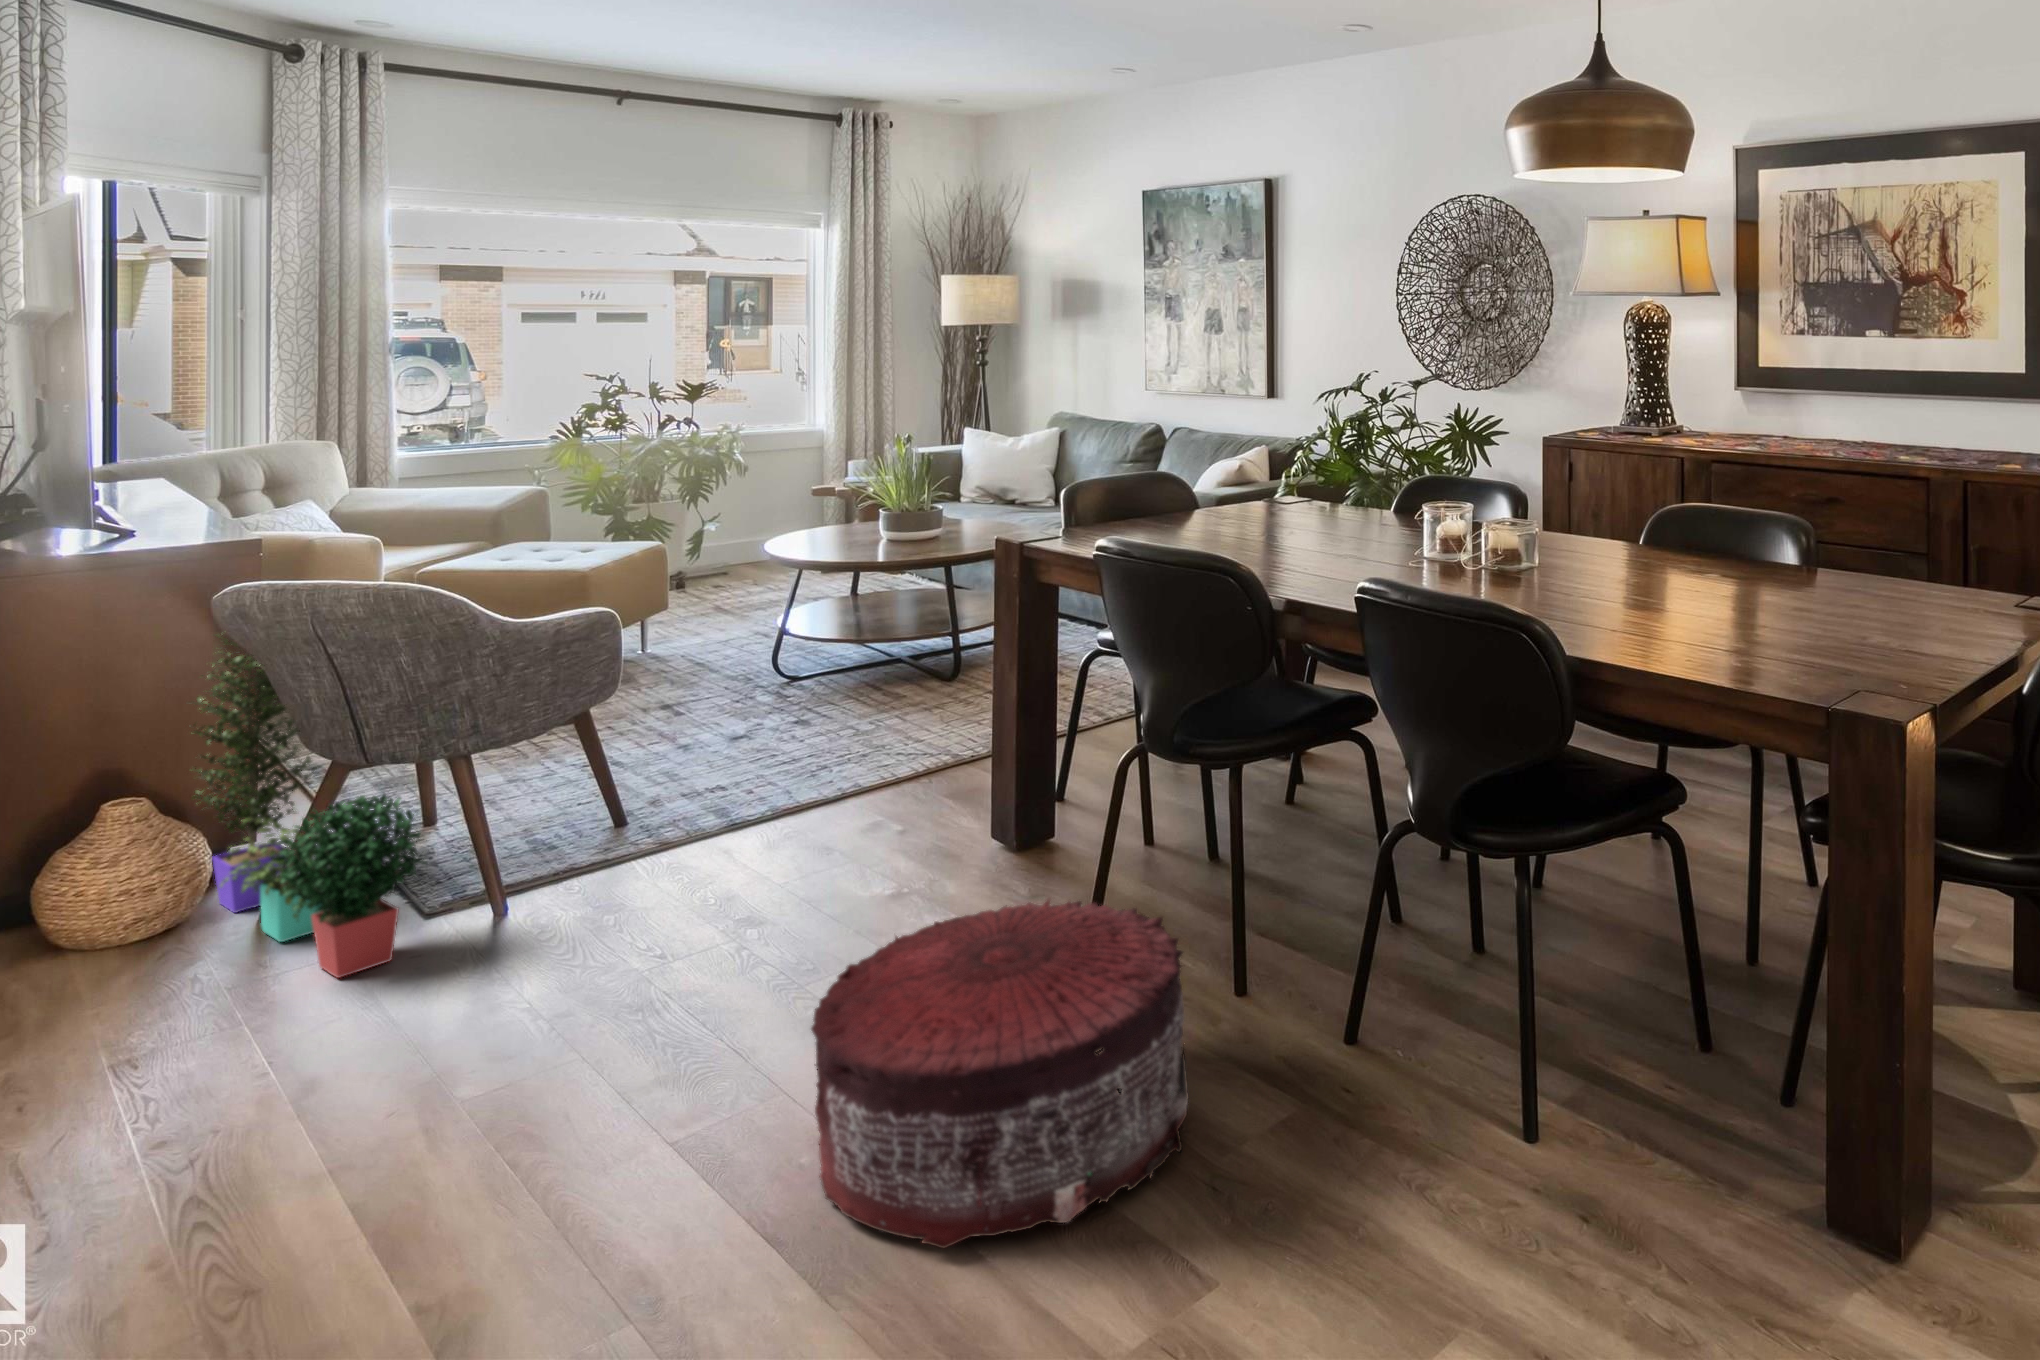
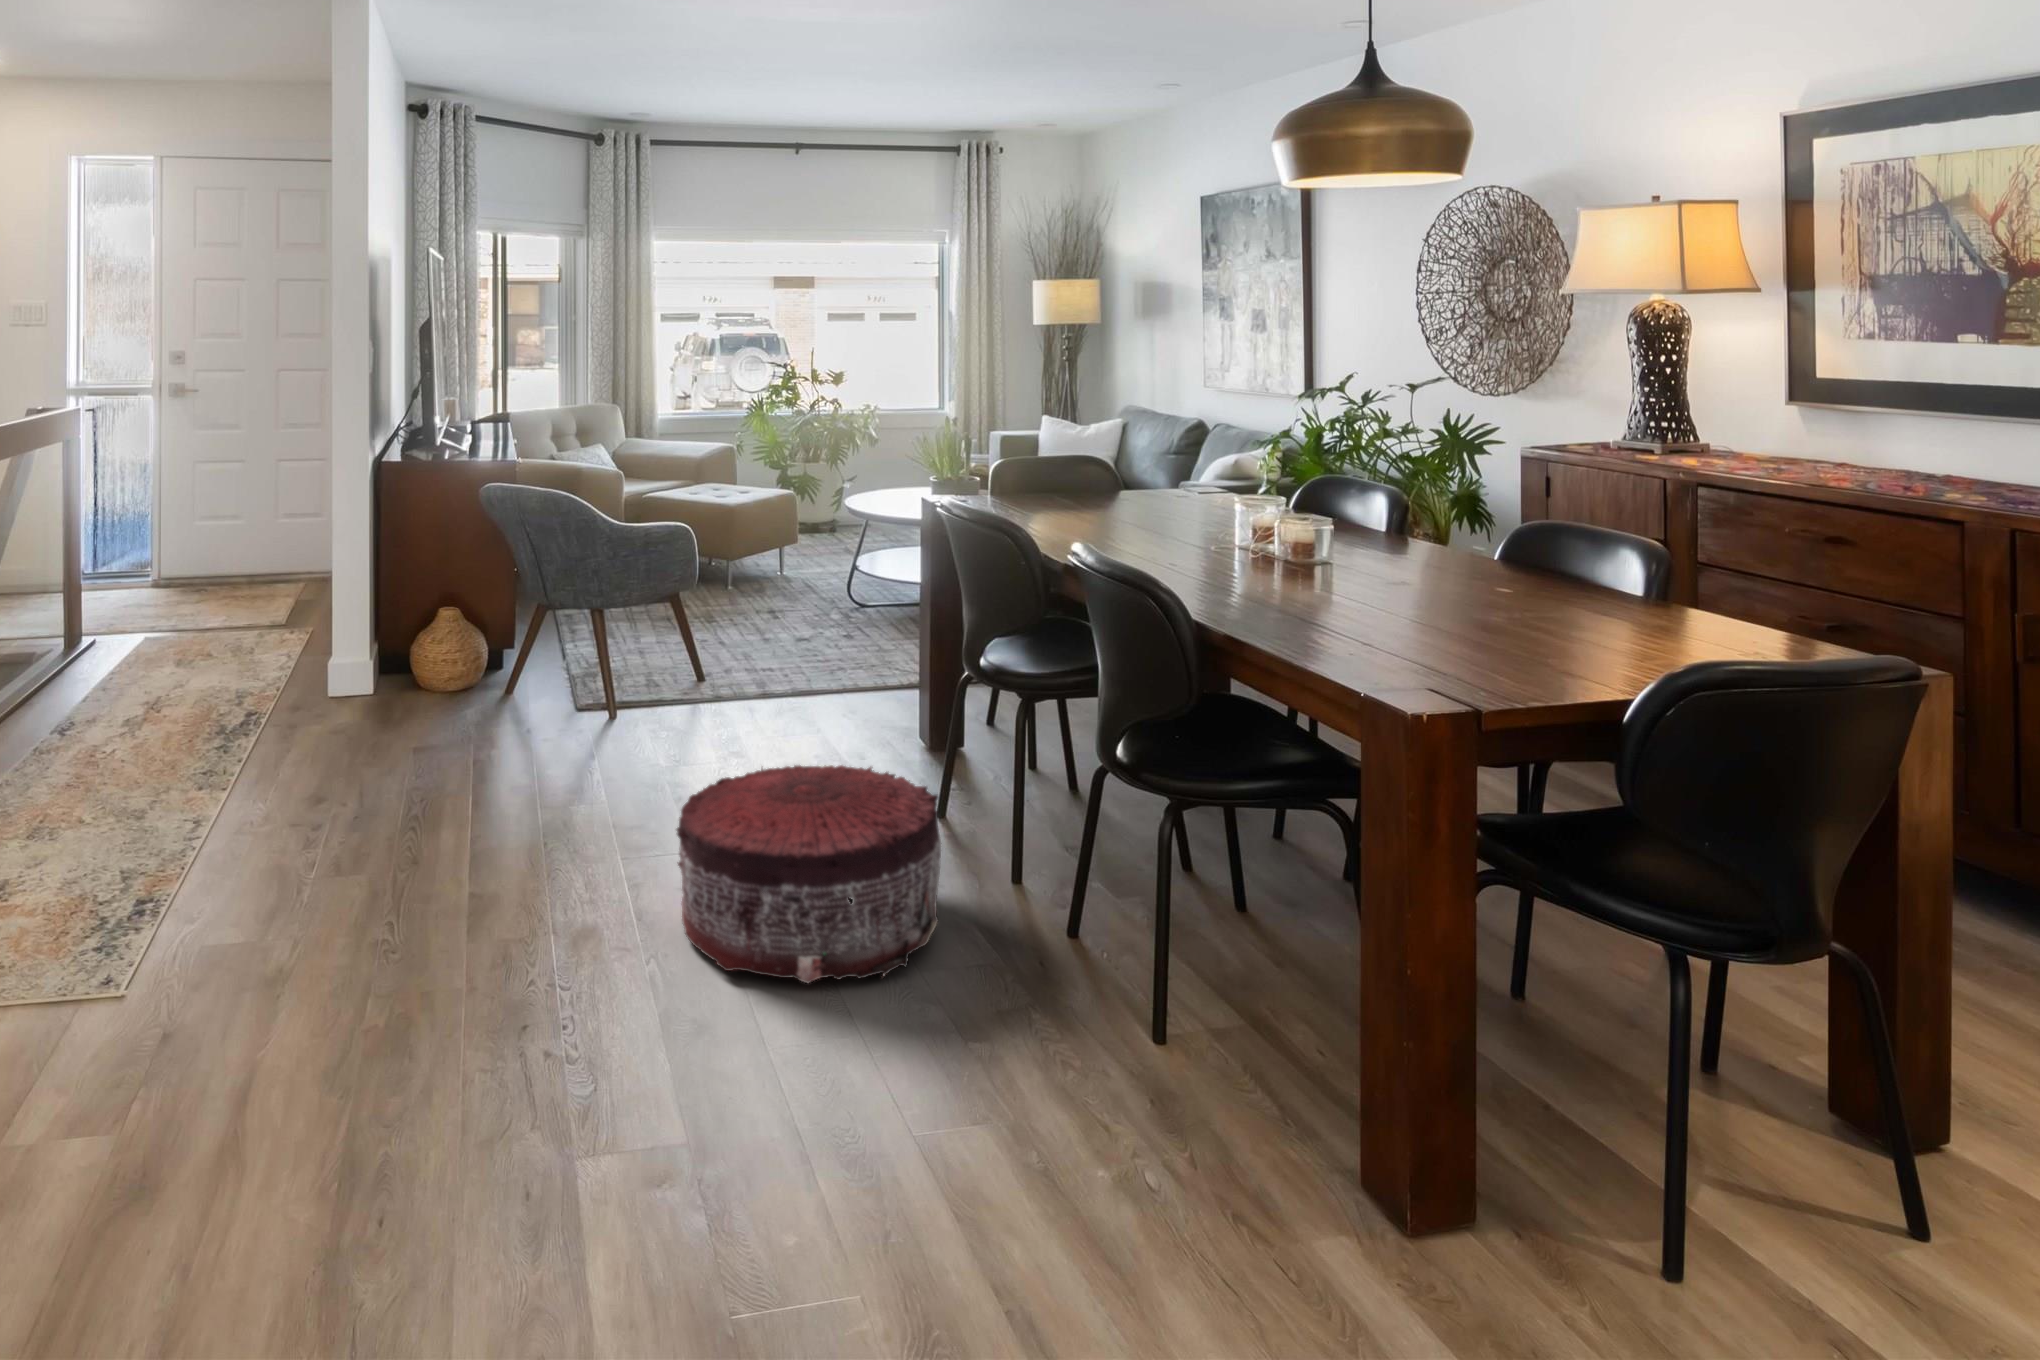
potted plant: present [193,635,426,978] -> none [470,515,568,738]

